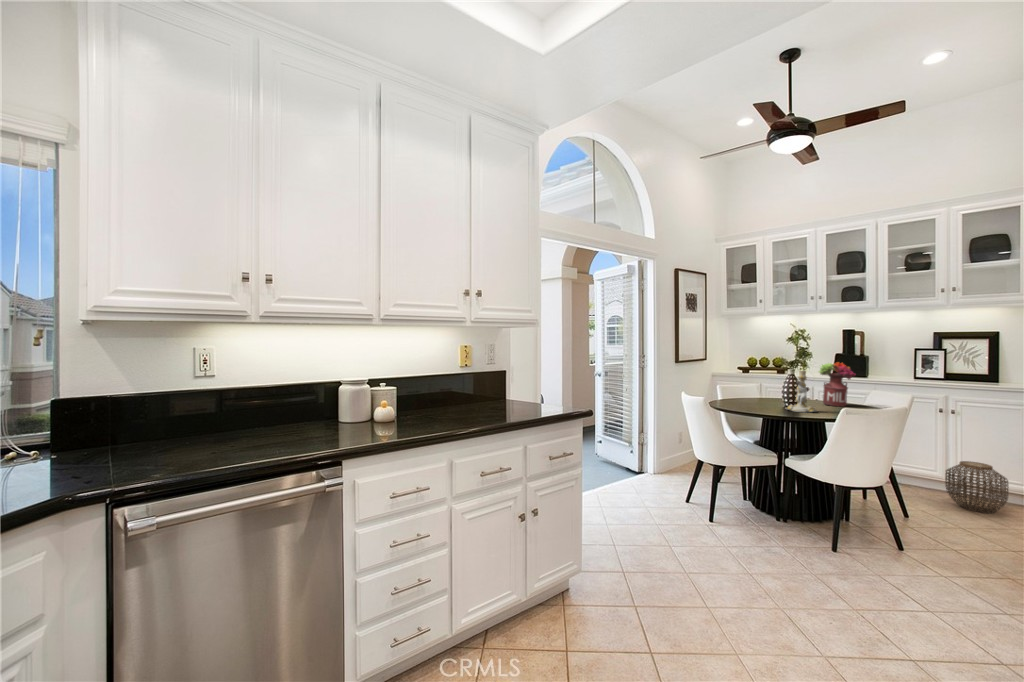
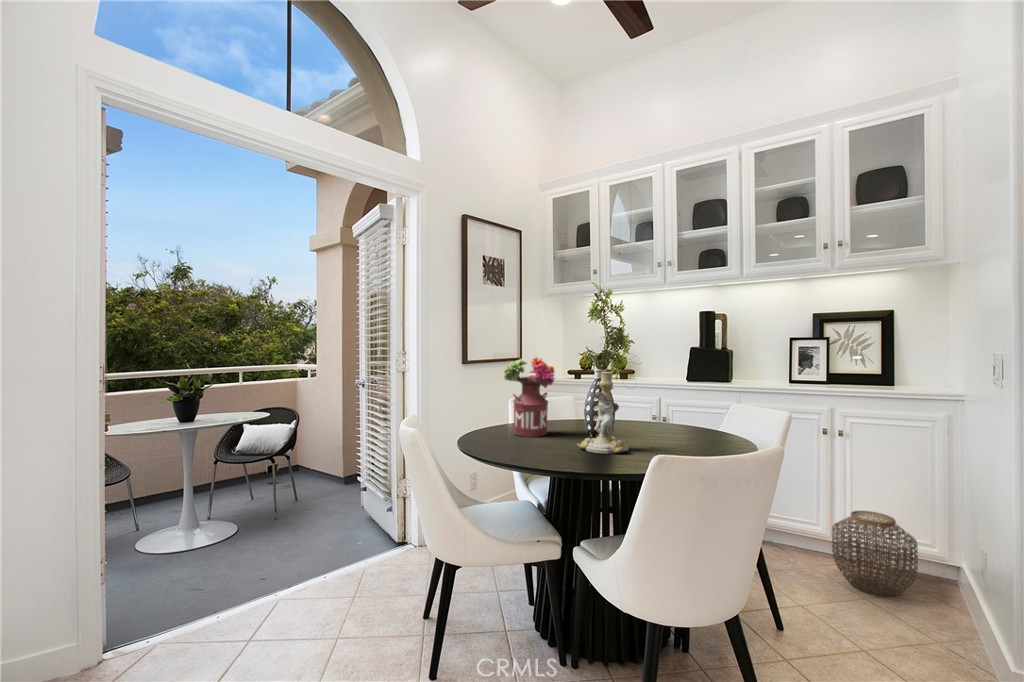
flower arrangement: present [819,362,856,406] -> present [504,357,555,437]

